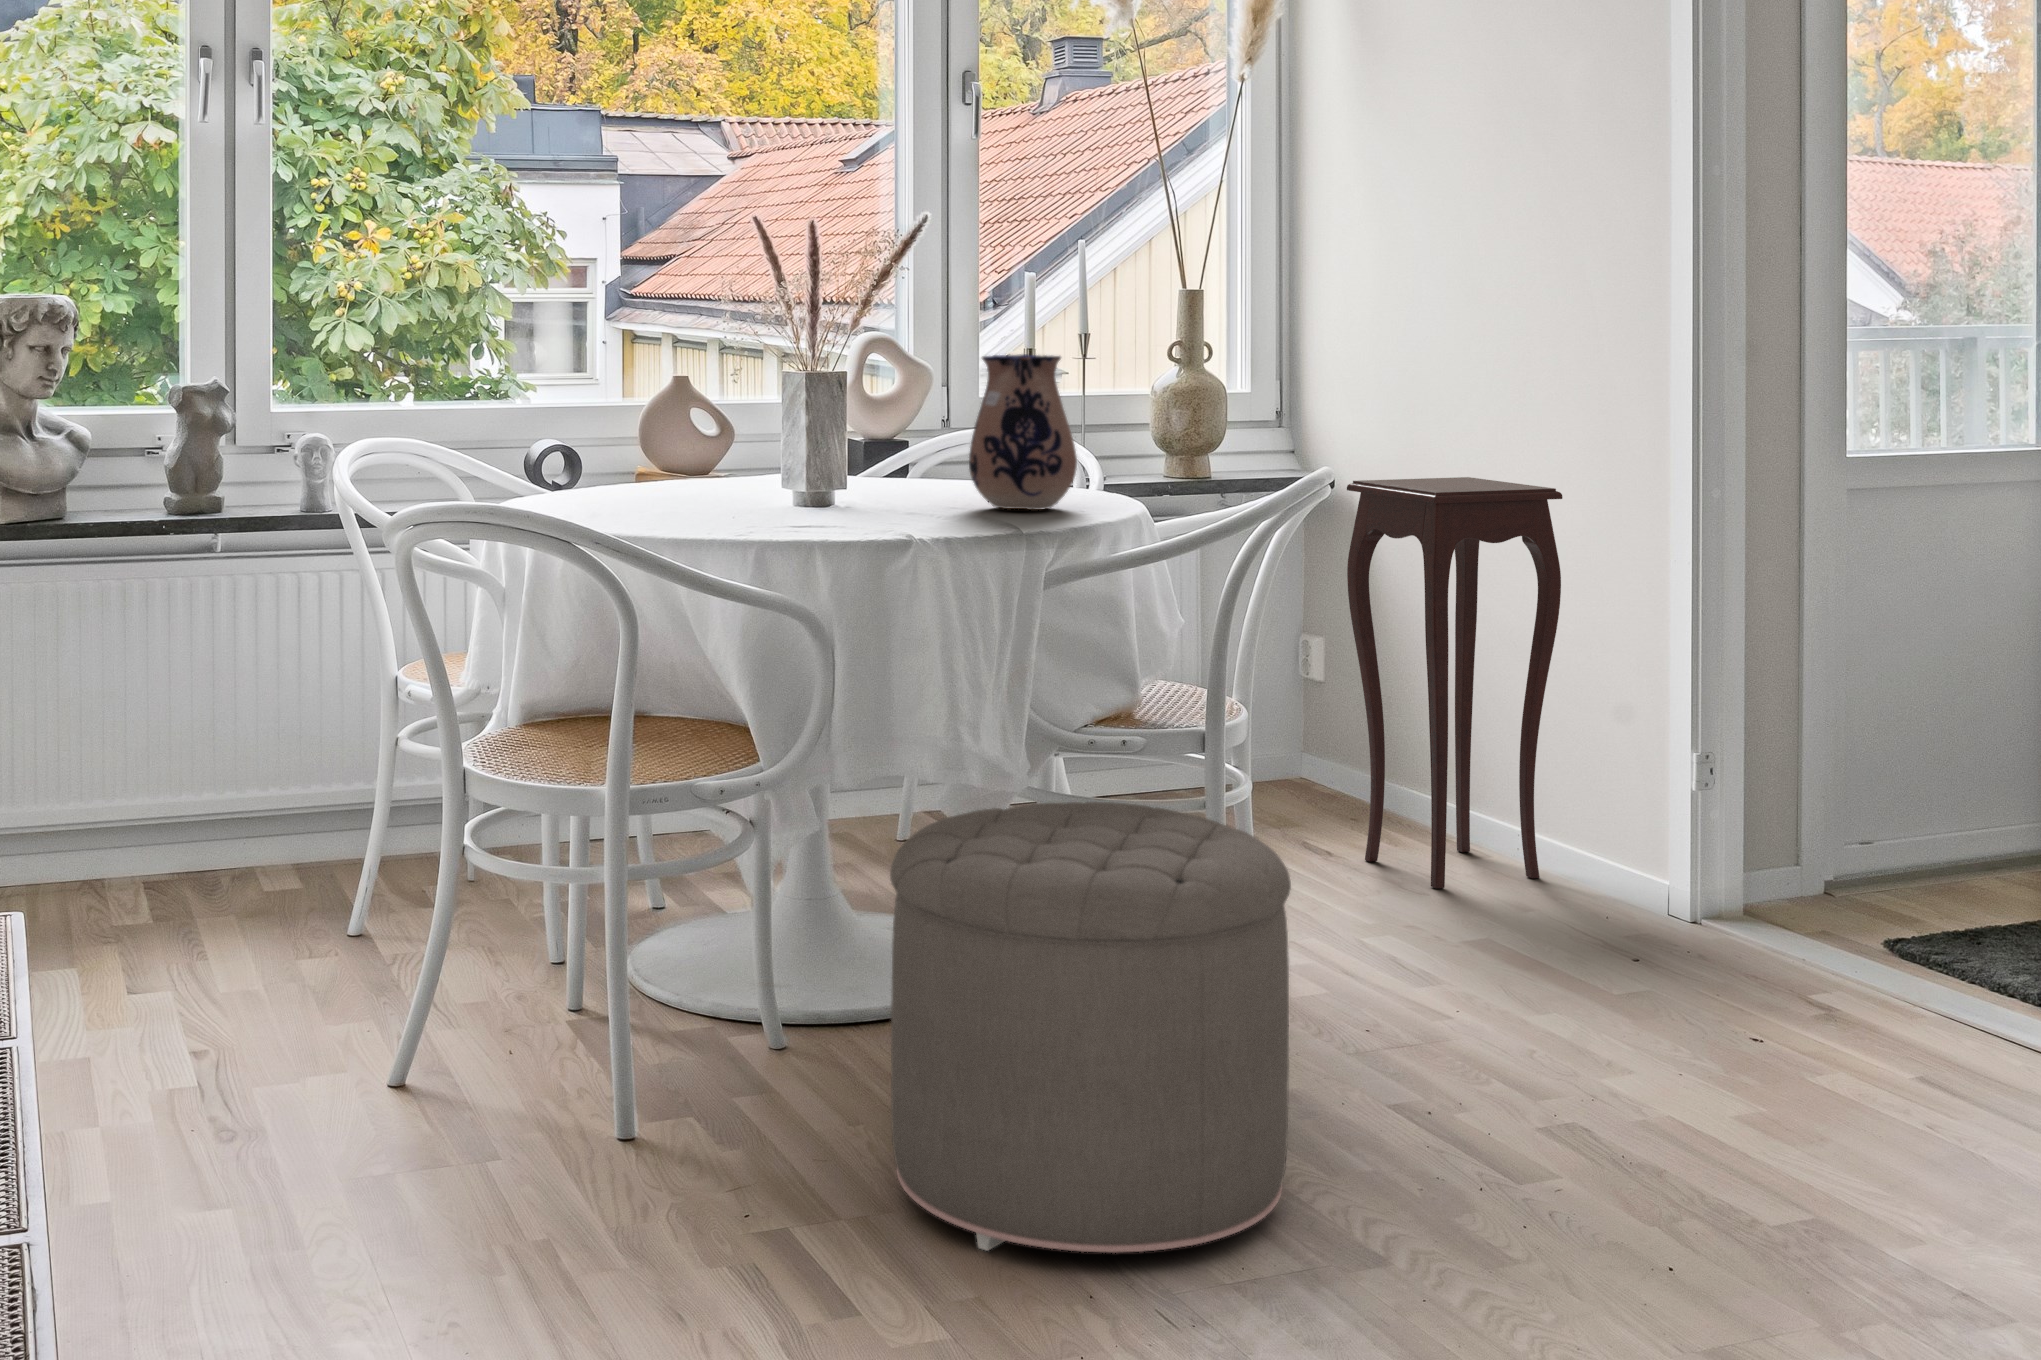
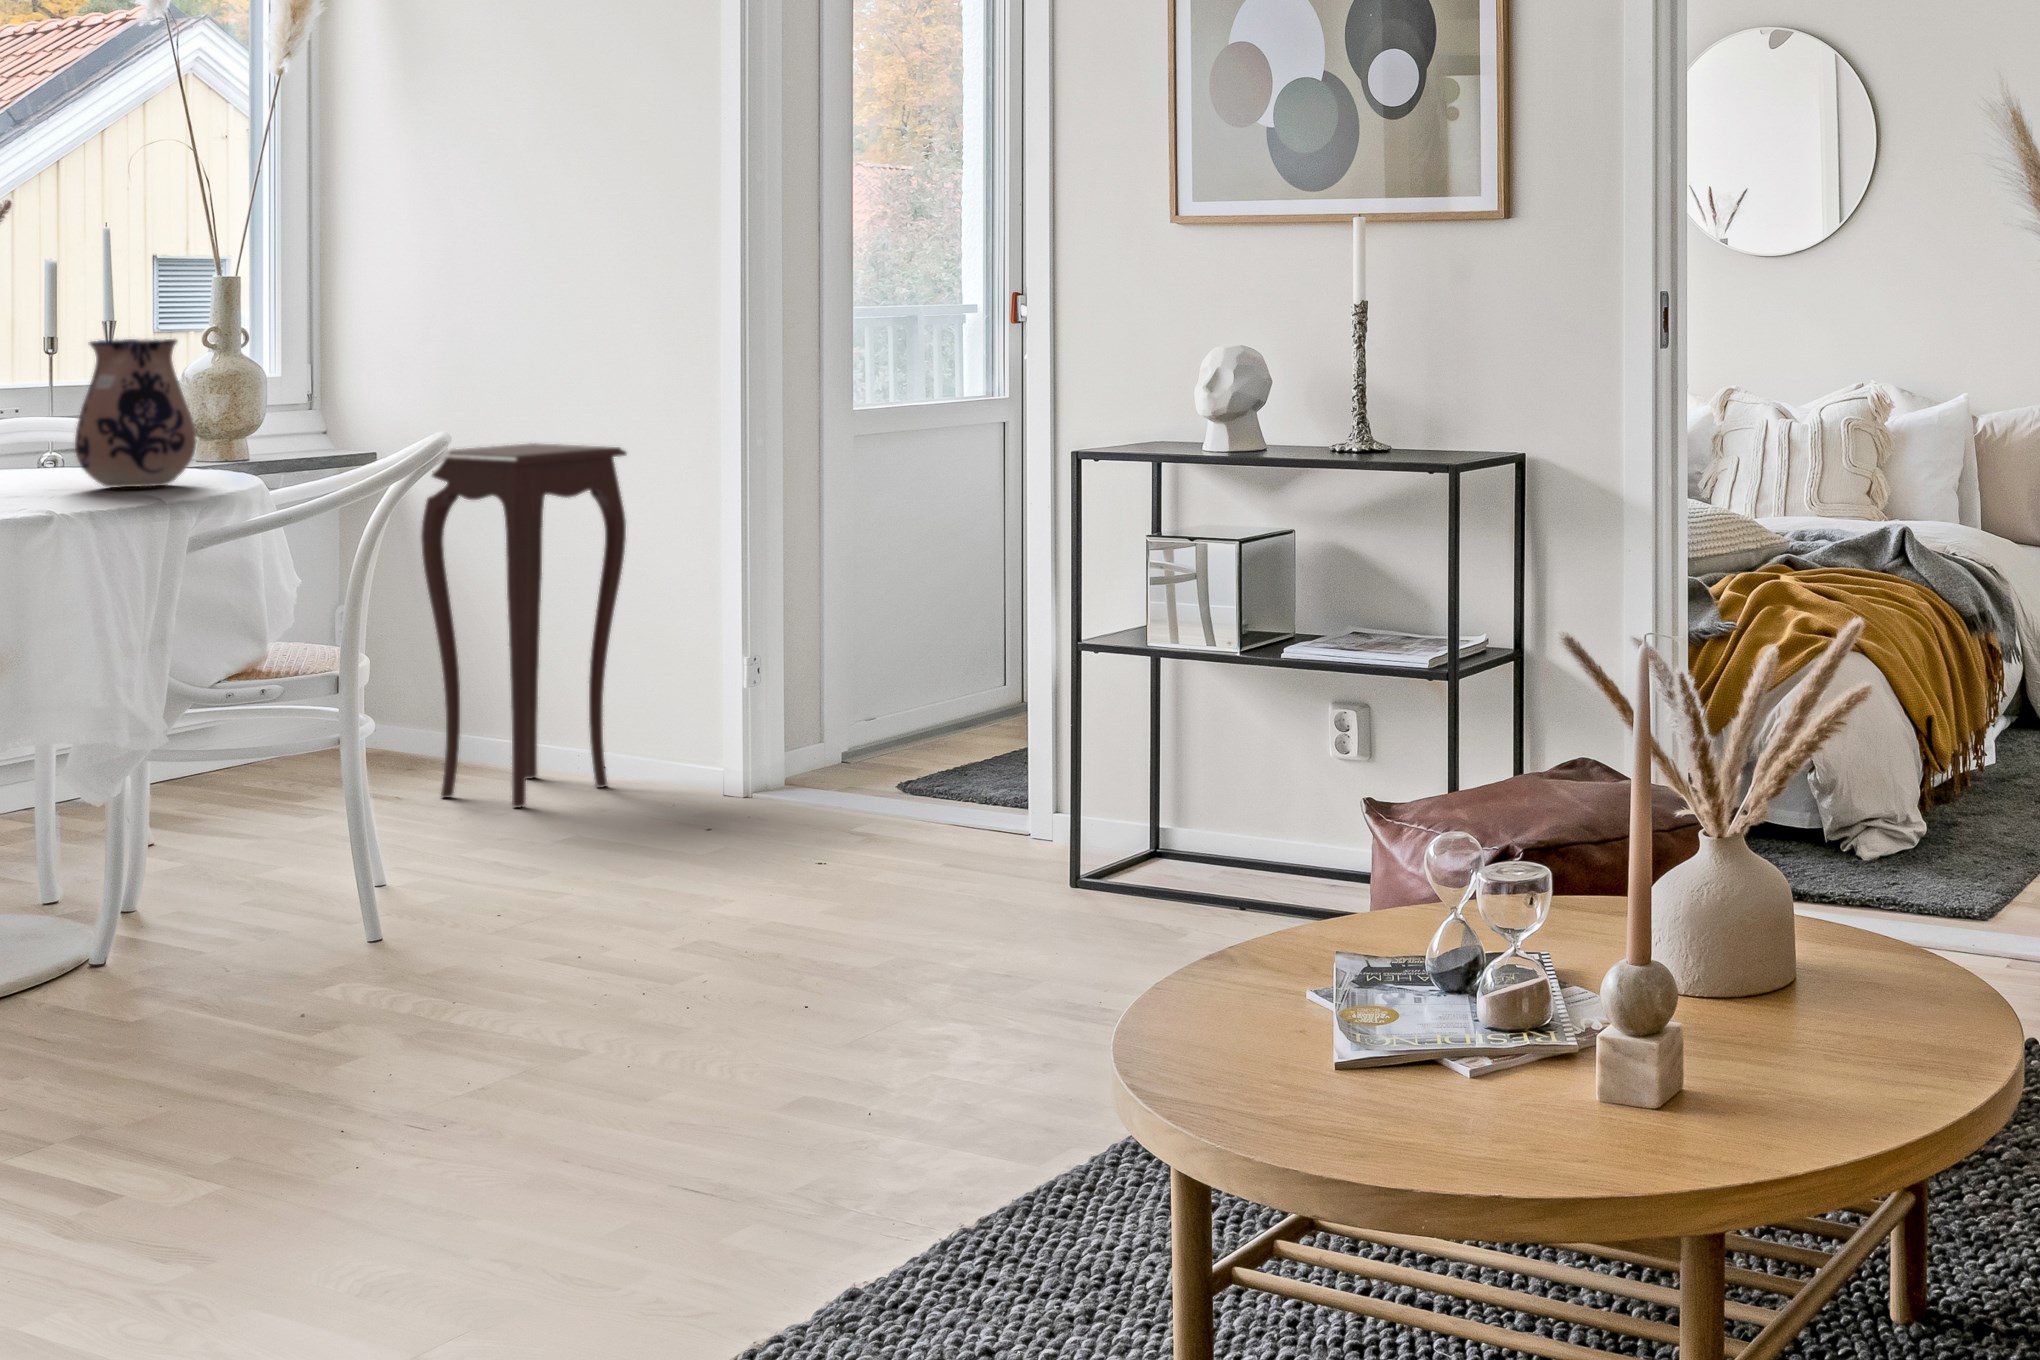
ottoman: present [890,802,1291,1253] -> none [93,729,489,1122]

